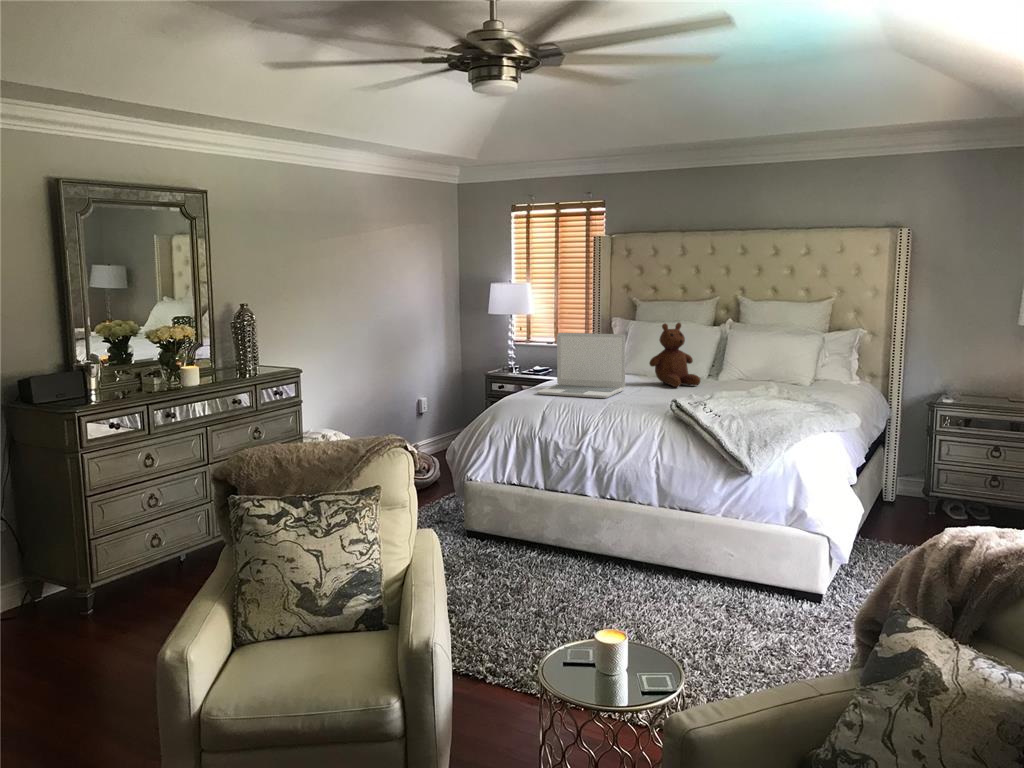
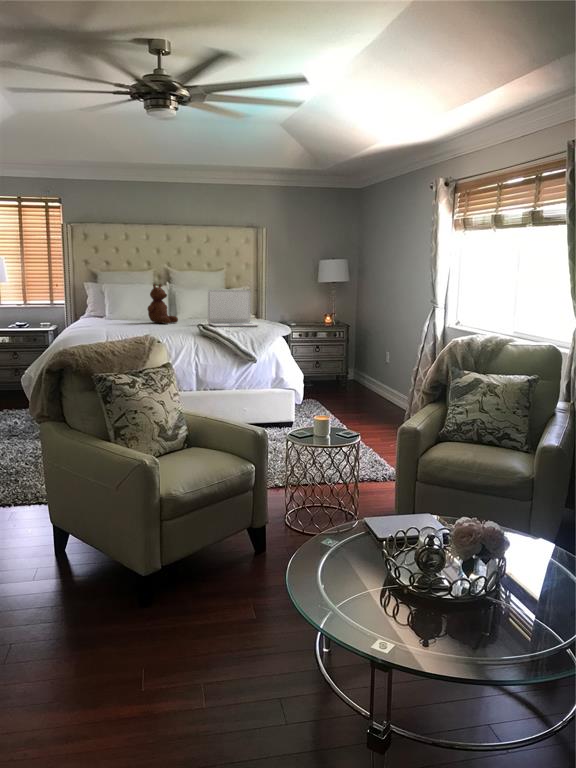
laptop: present [537,333,625,398] -> present [208,290,258,327]

